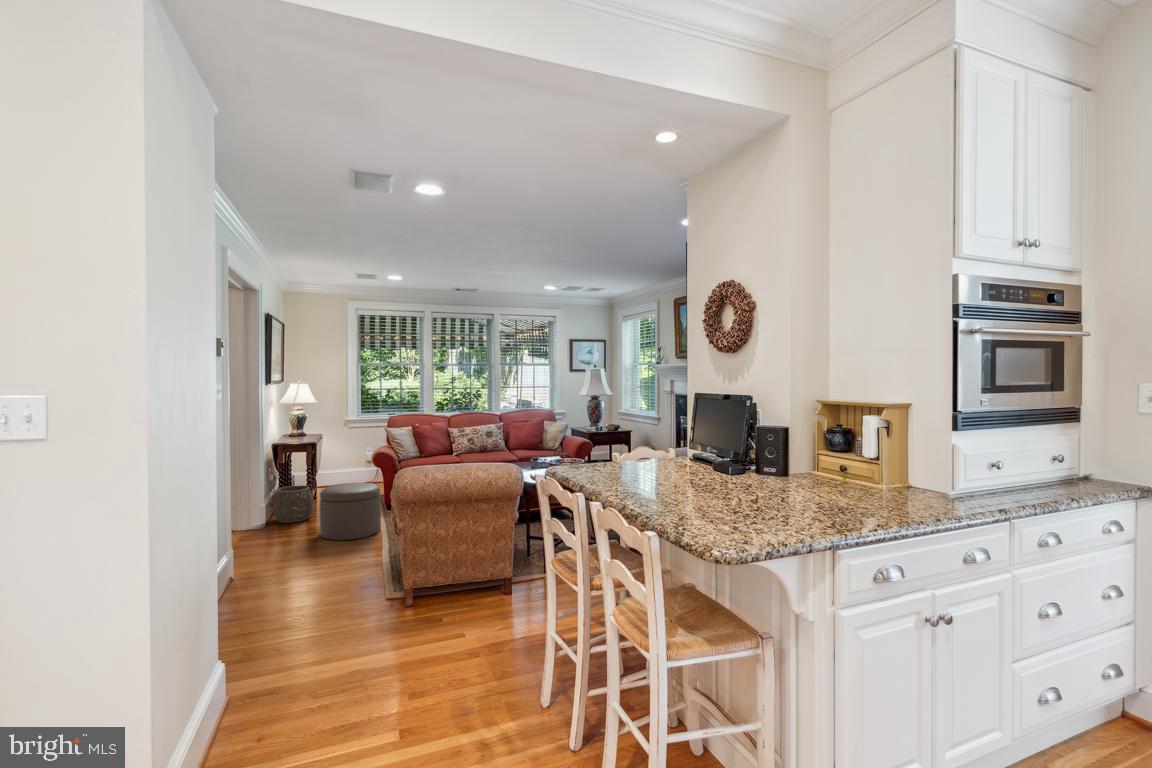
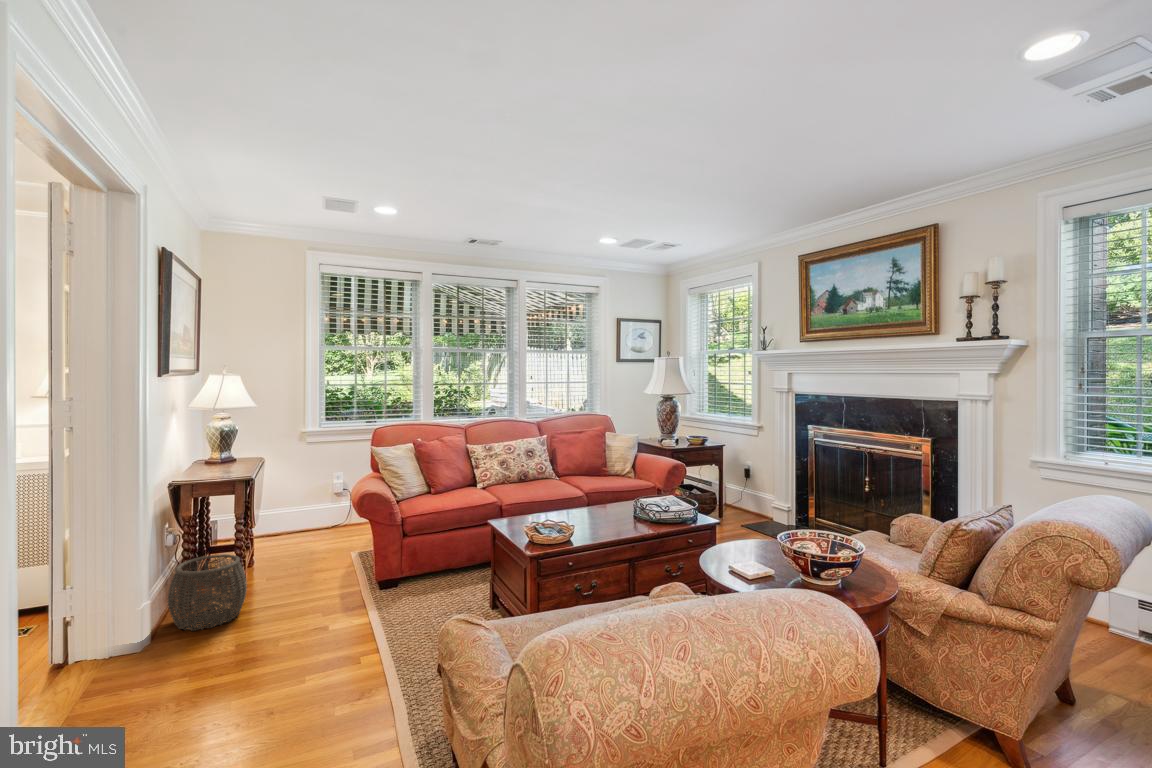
ottoman: present [320,483,381,540] -> none [257,554,375,683]

